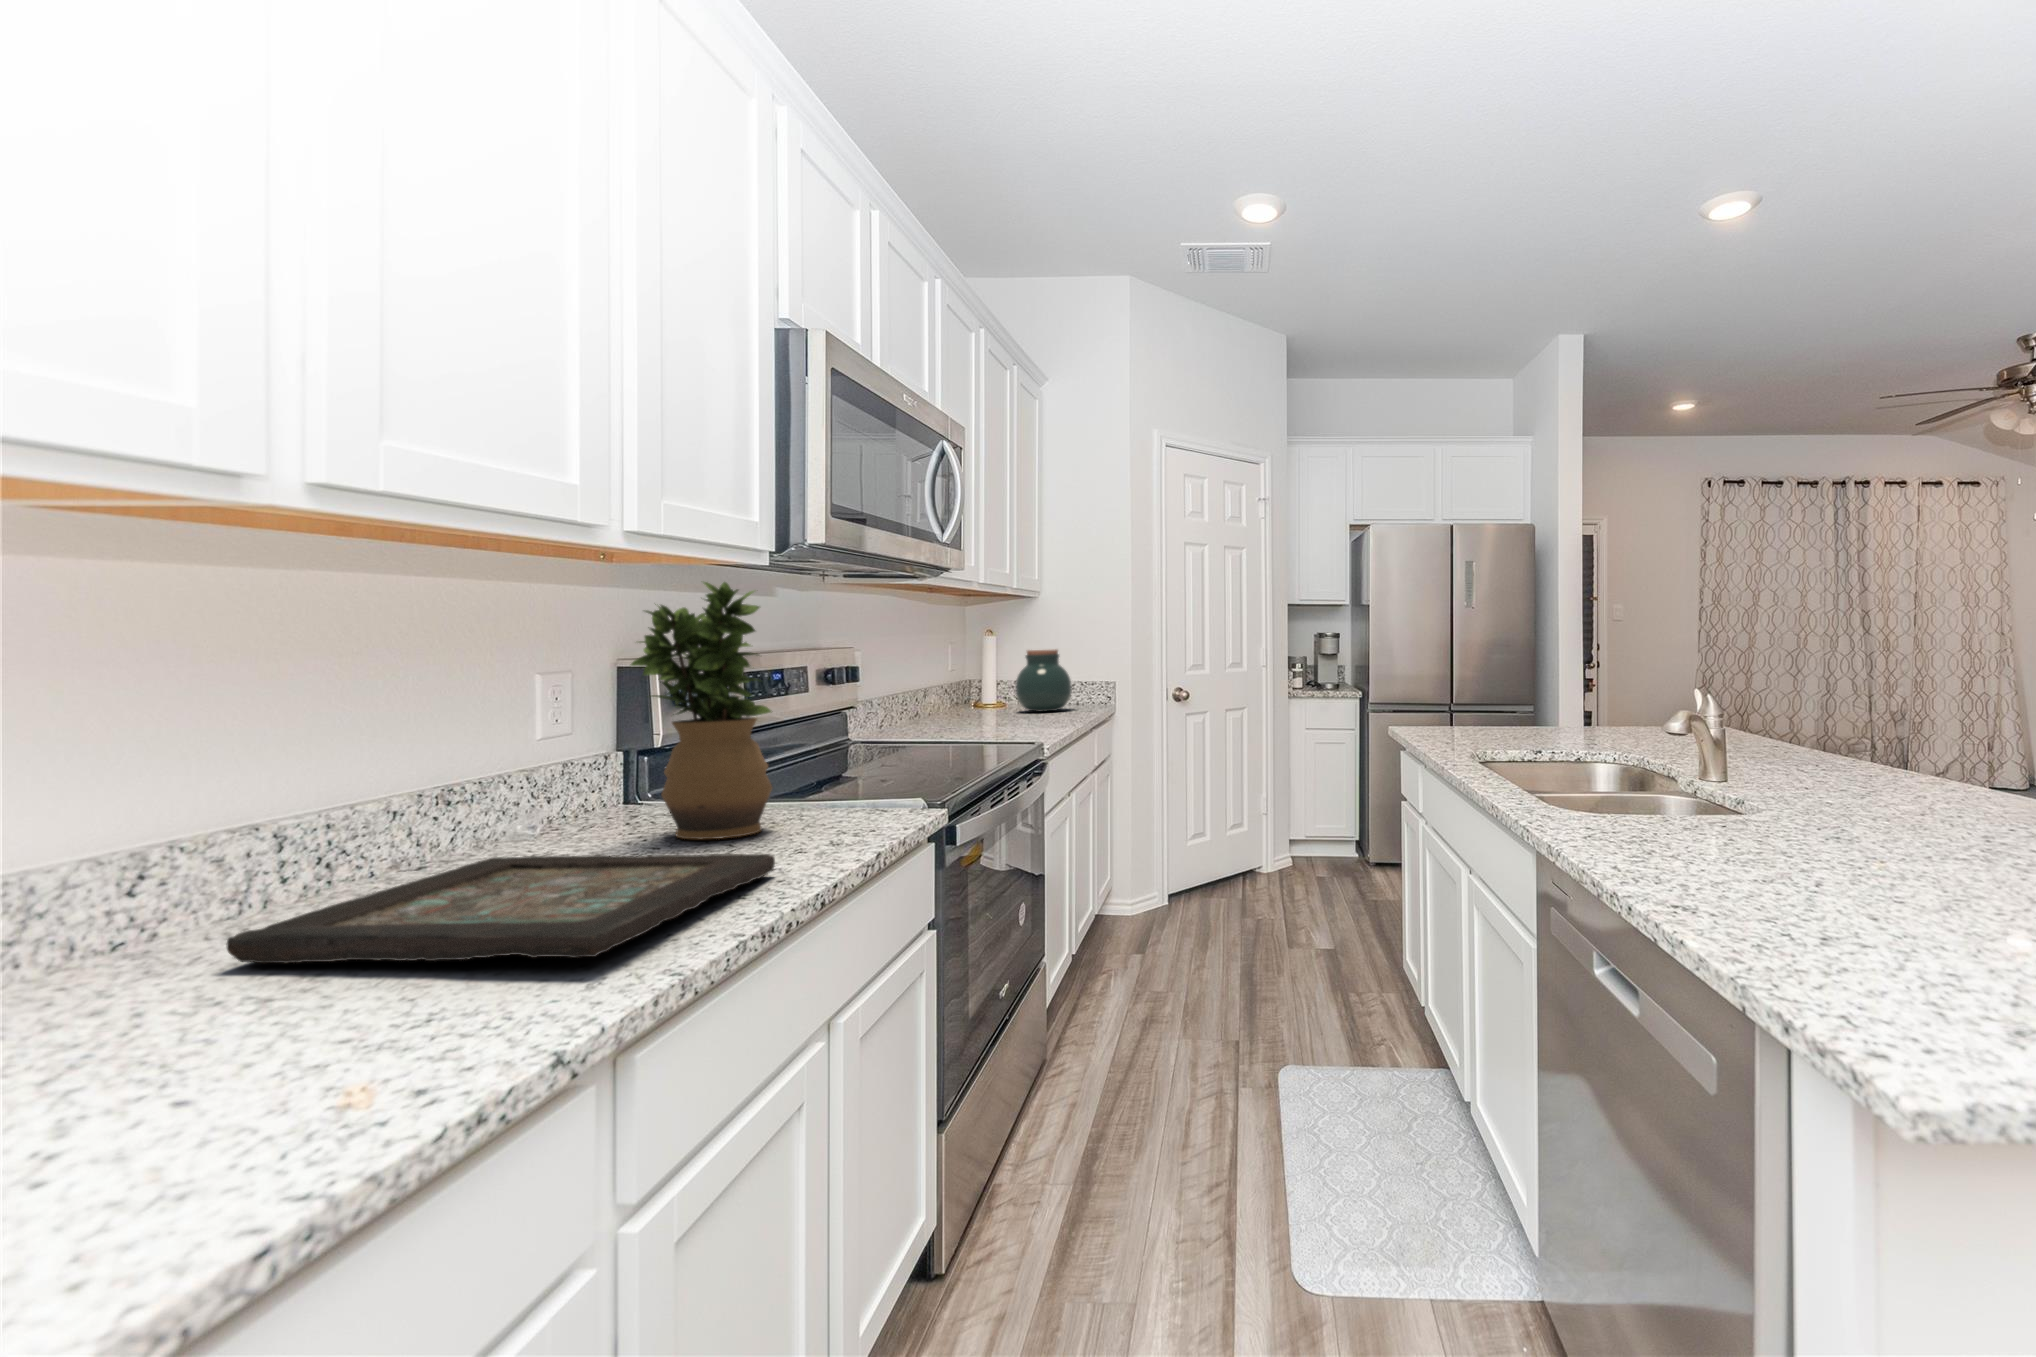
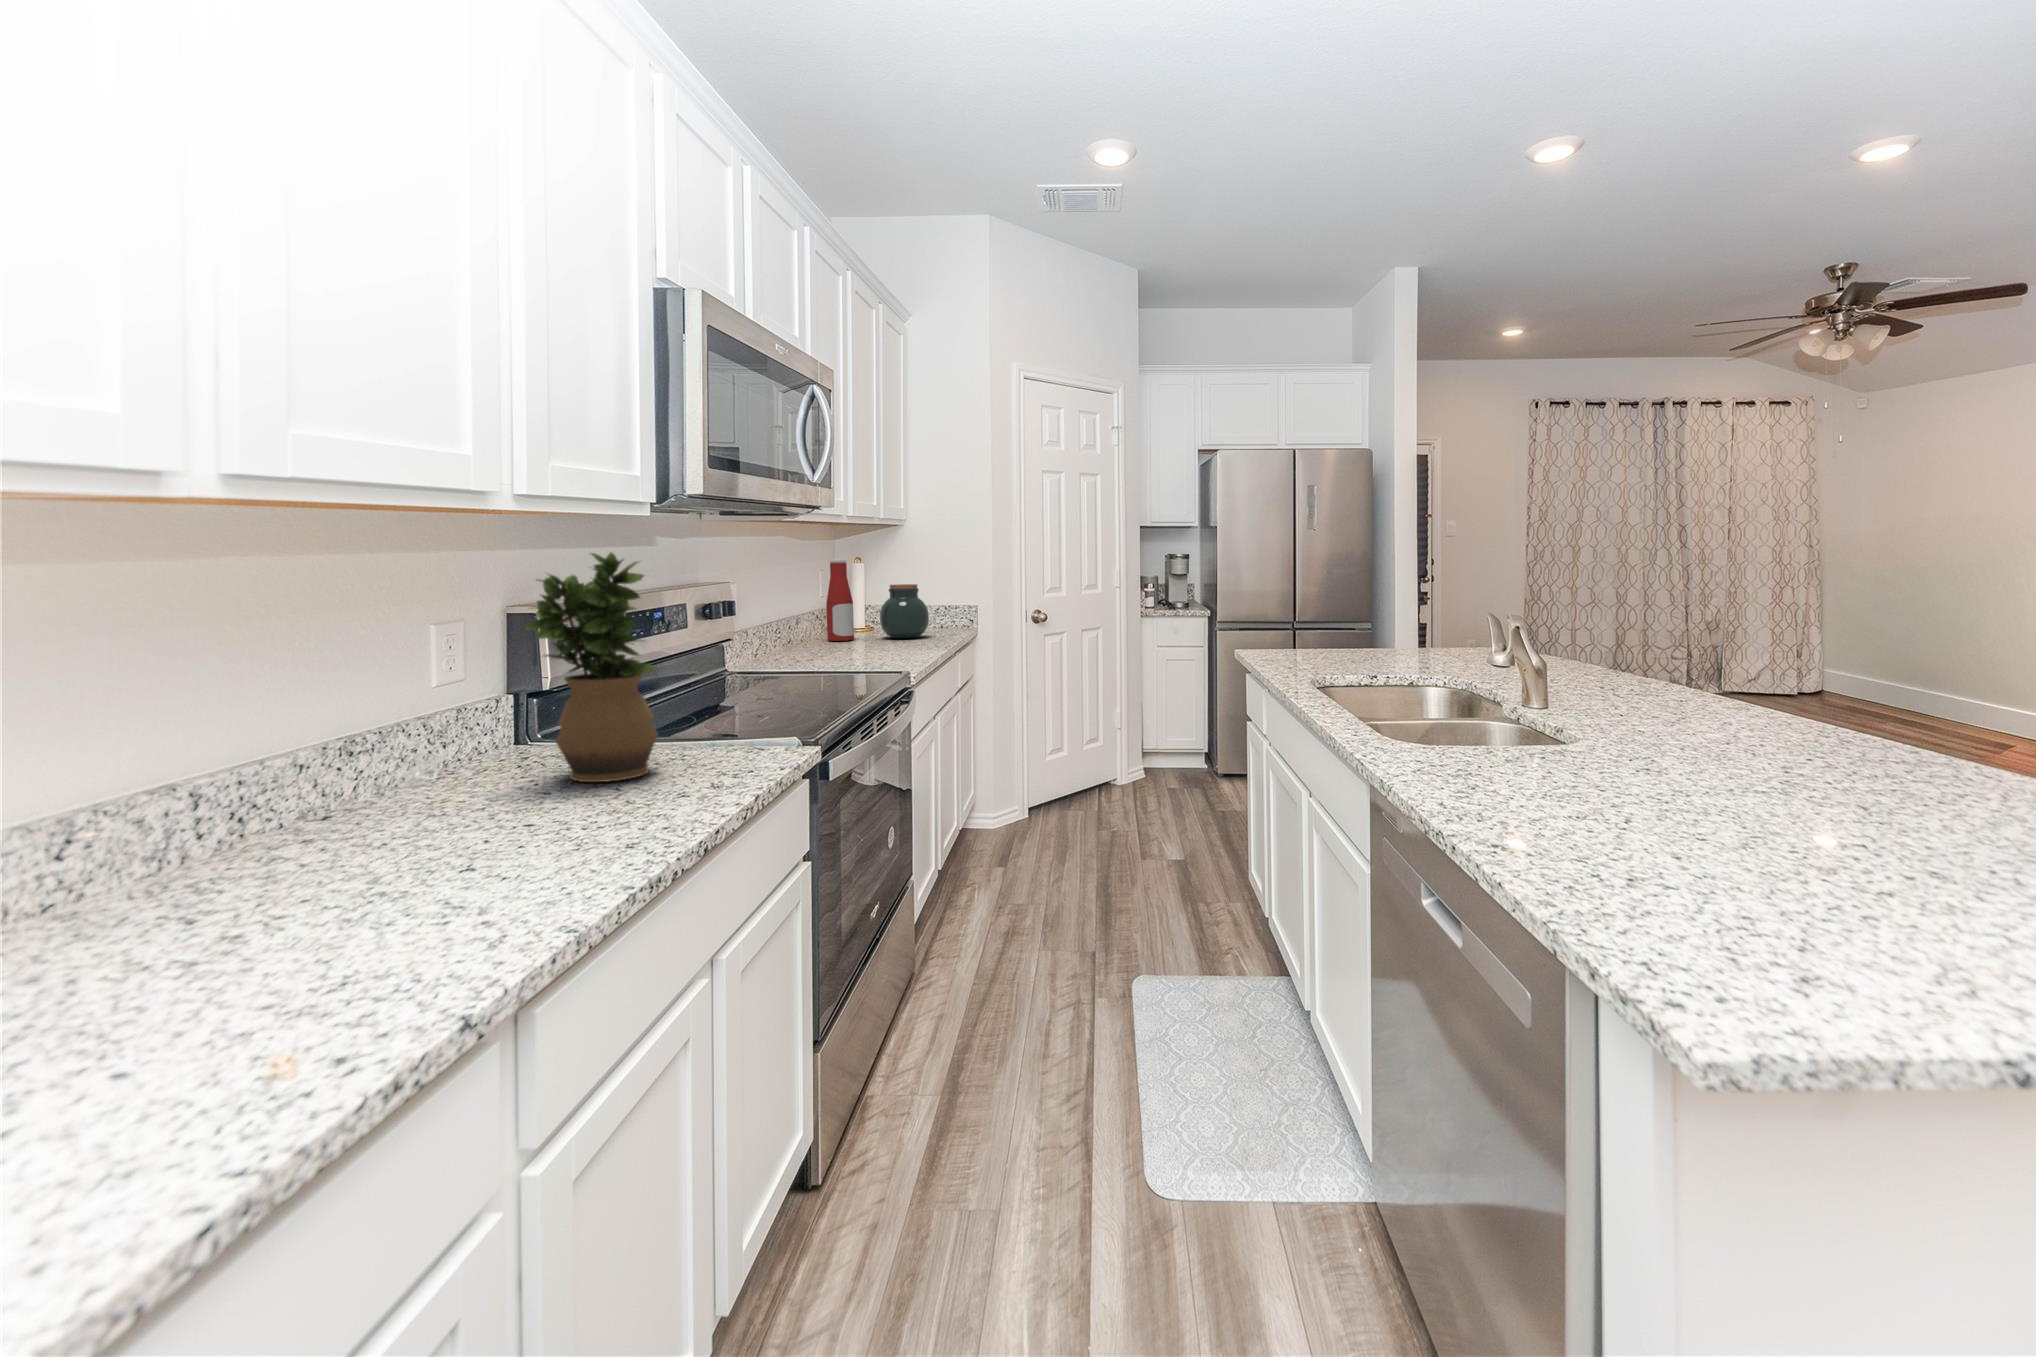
bottle: none [955,623,986,715] -> present [826,559,854,641]
decorative tray: present [227,854,775,963] -> none [144,804,660,928]

